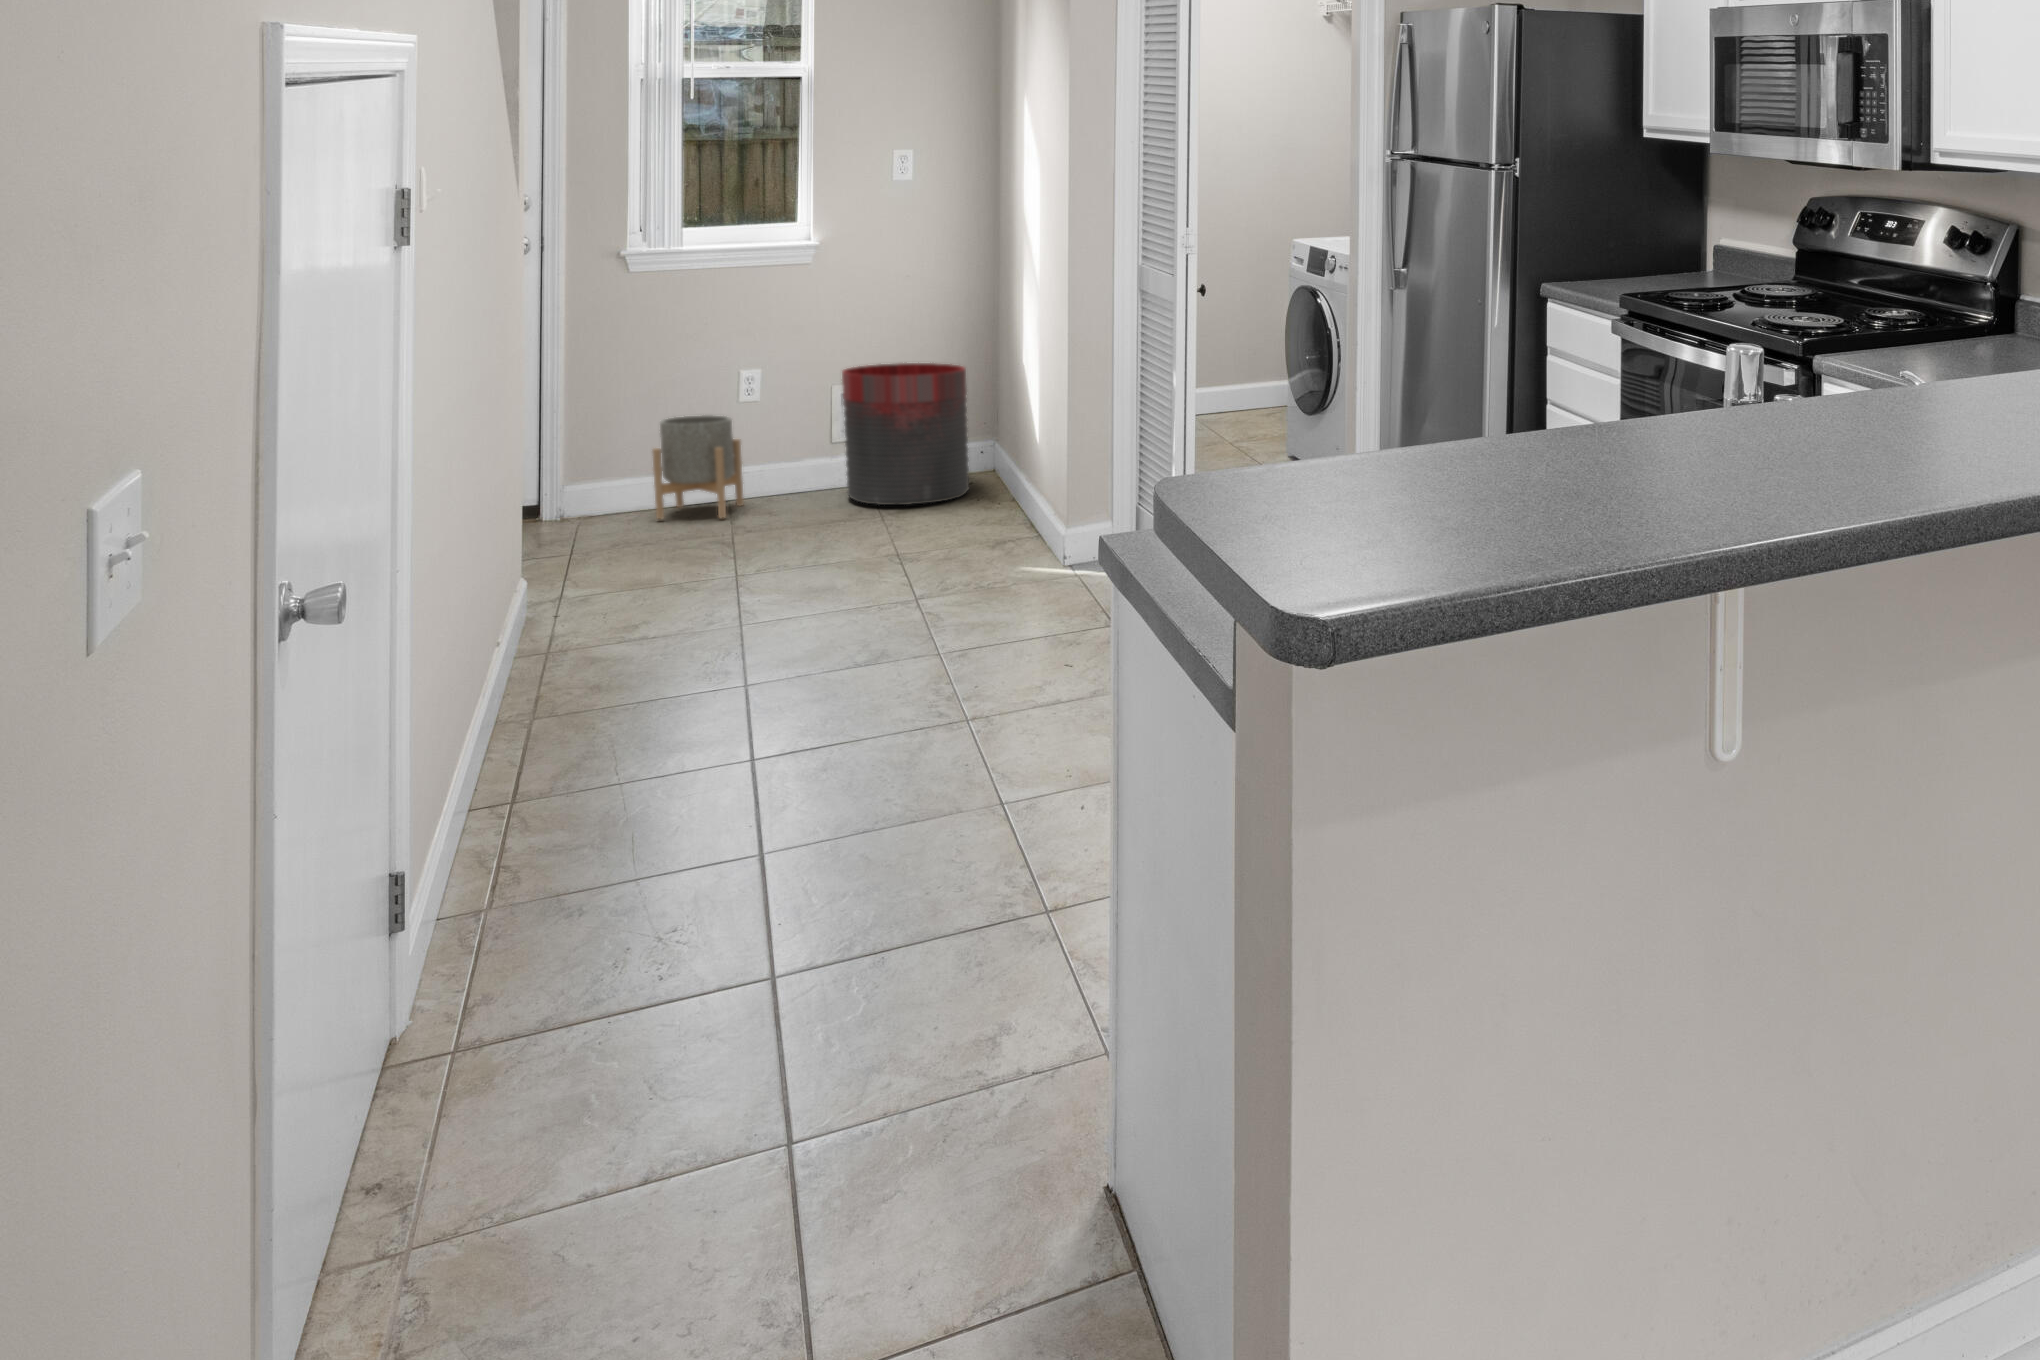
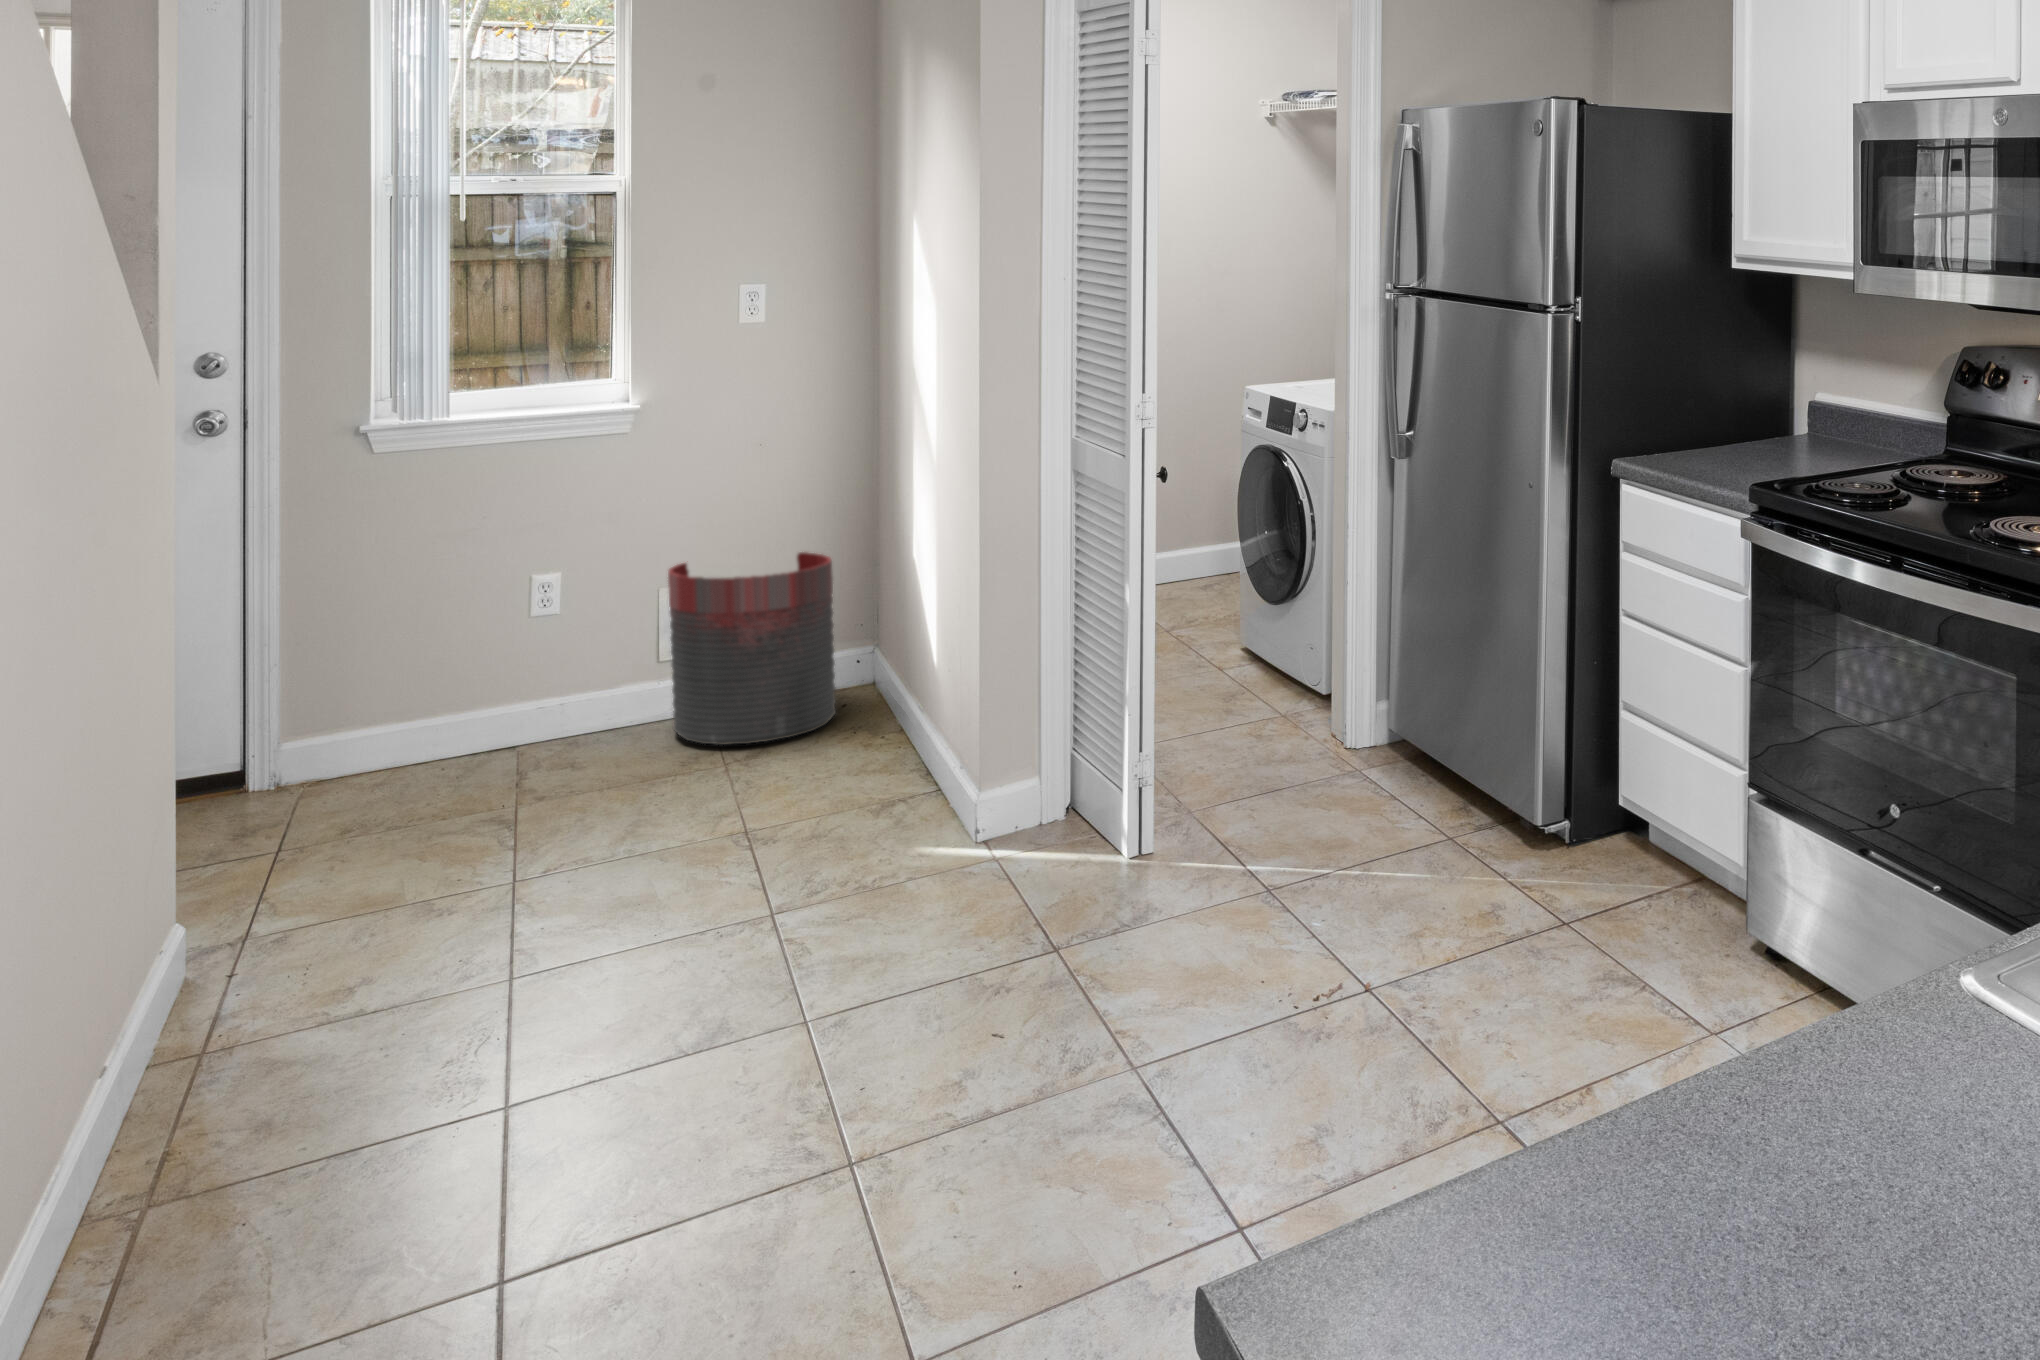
planter: present [653,415,744,519] -> none [404,636,533,783]

